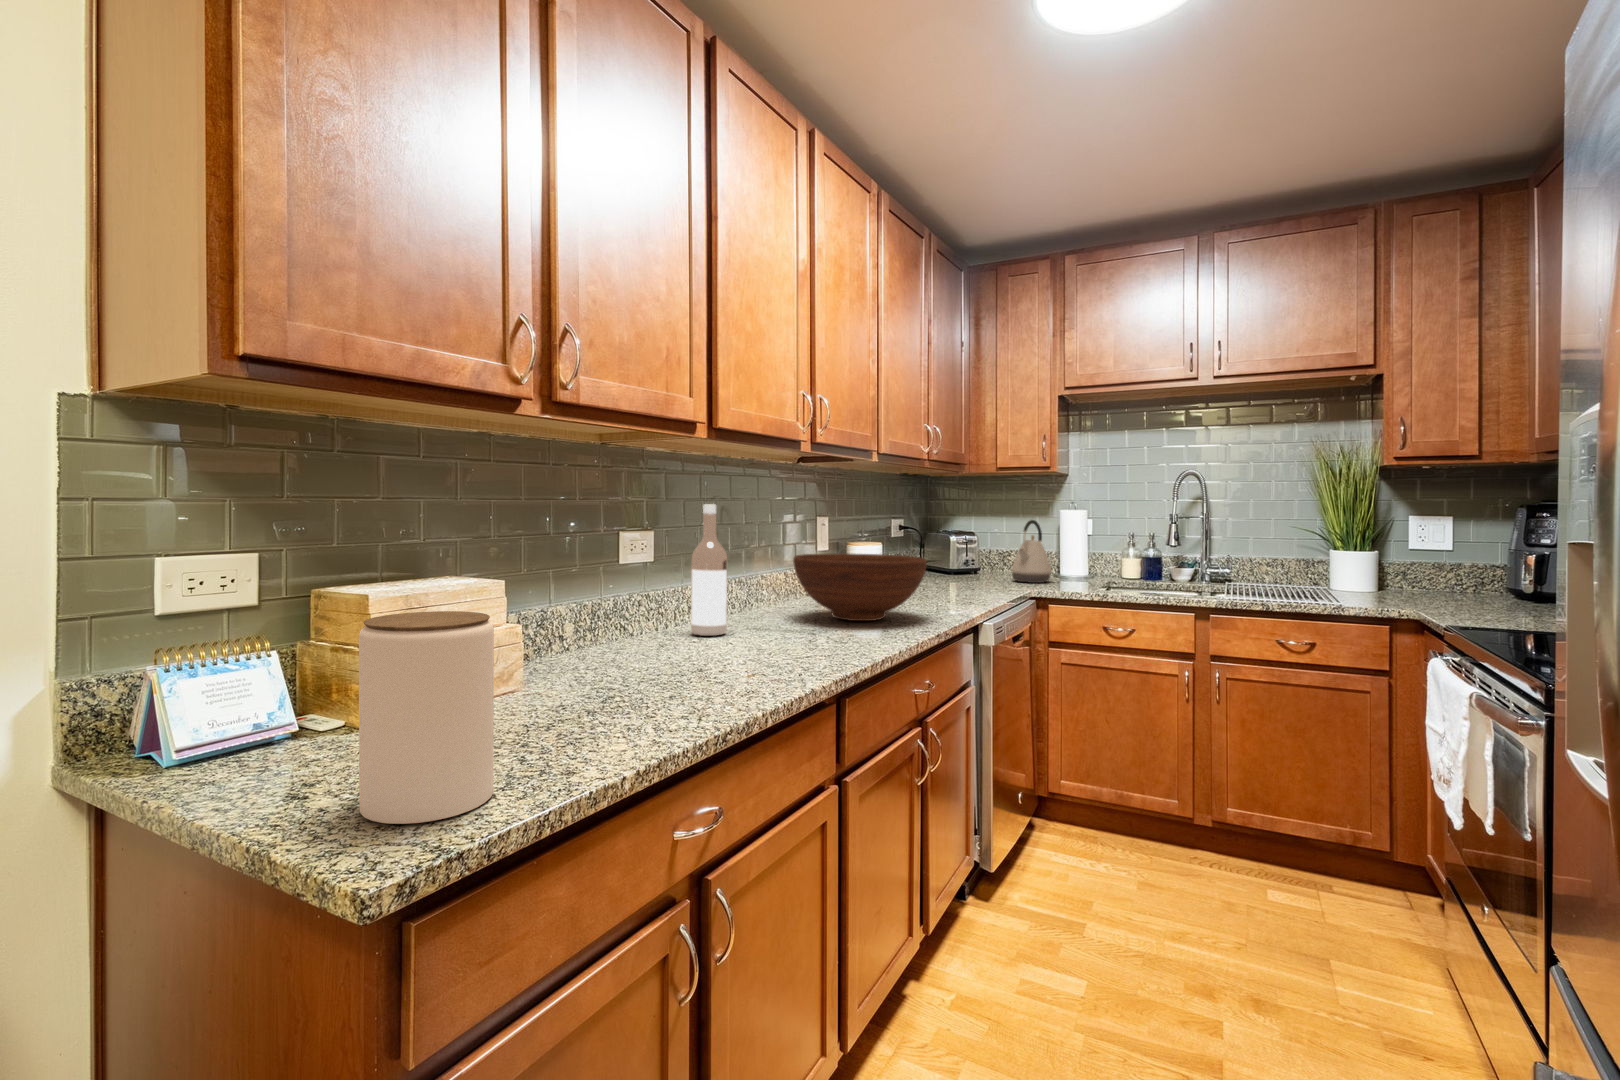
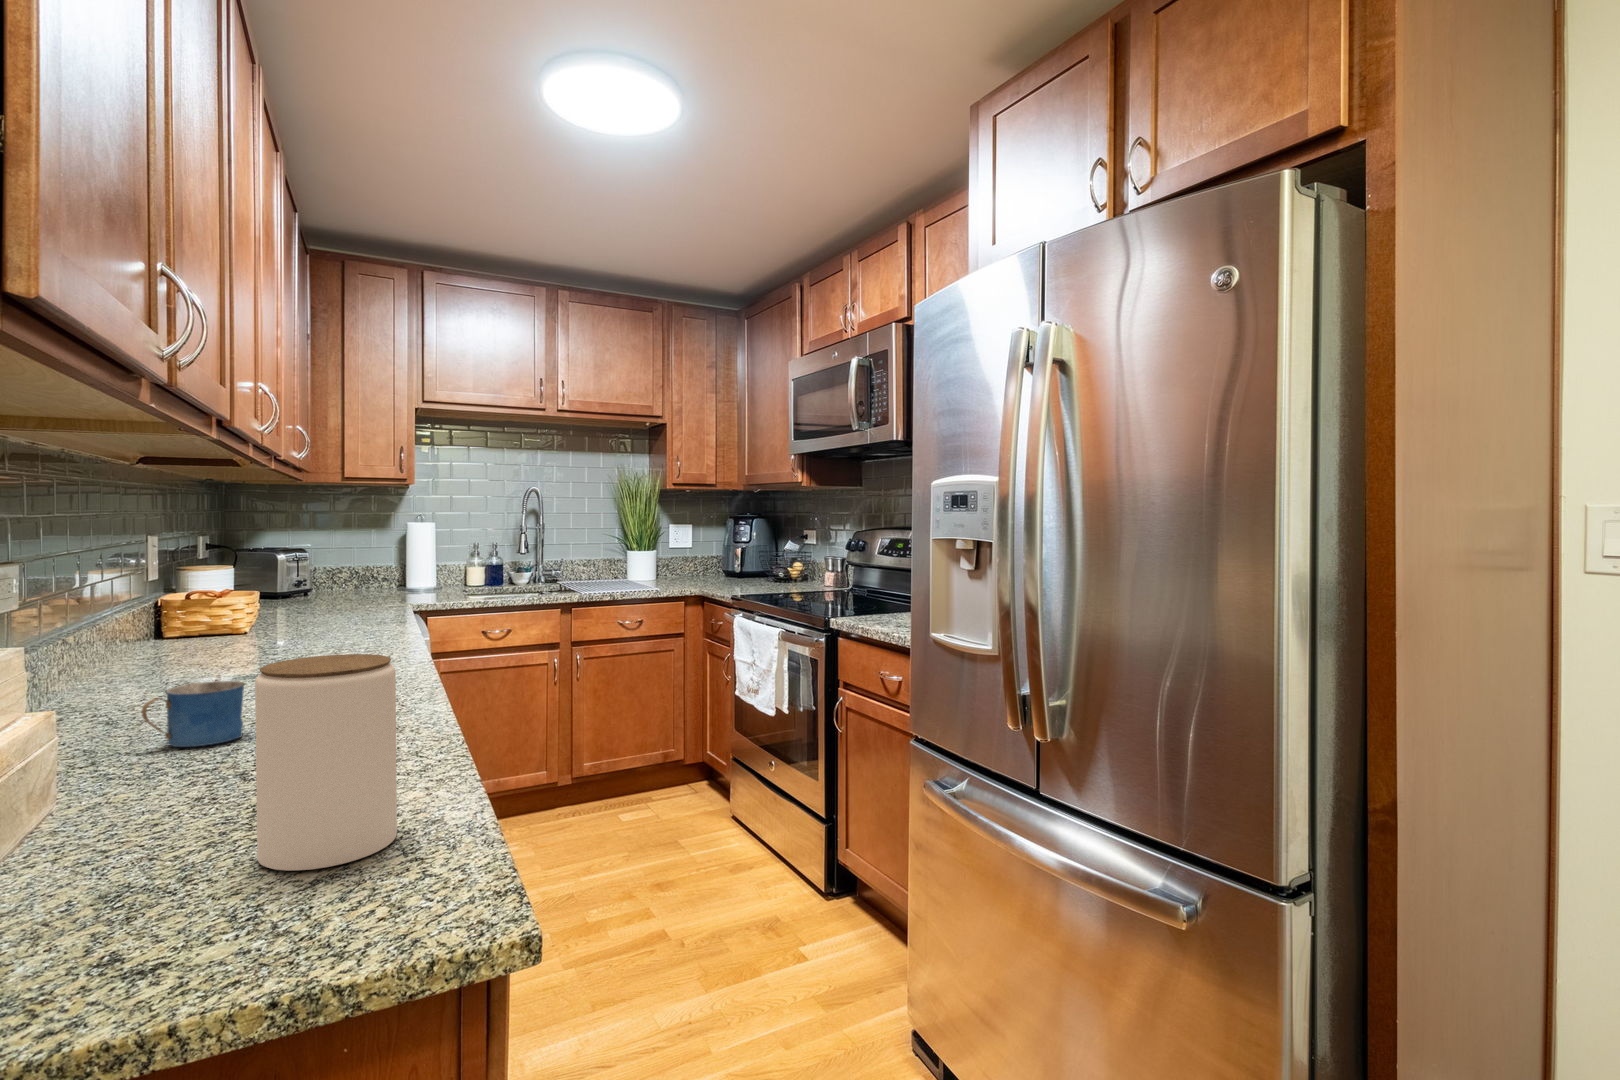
wine bottle: present [691,504,727,636] -> none [115,529,175,697]
kettle: present [1011,520,1052,583] -> none [364,533,410,598]
fruit bowl: present [793,553,927,621] -> none [207,578,383,654]
mug: none [595,628,667,682] -> present [142,681,245,747]

